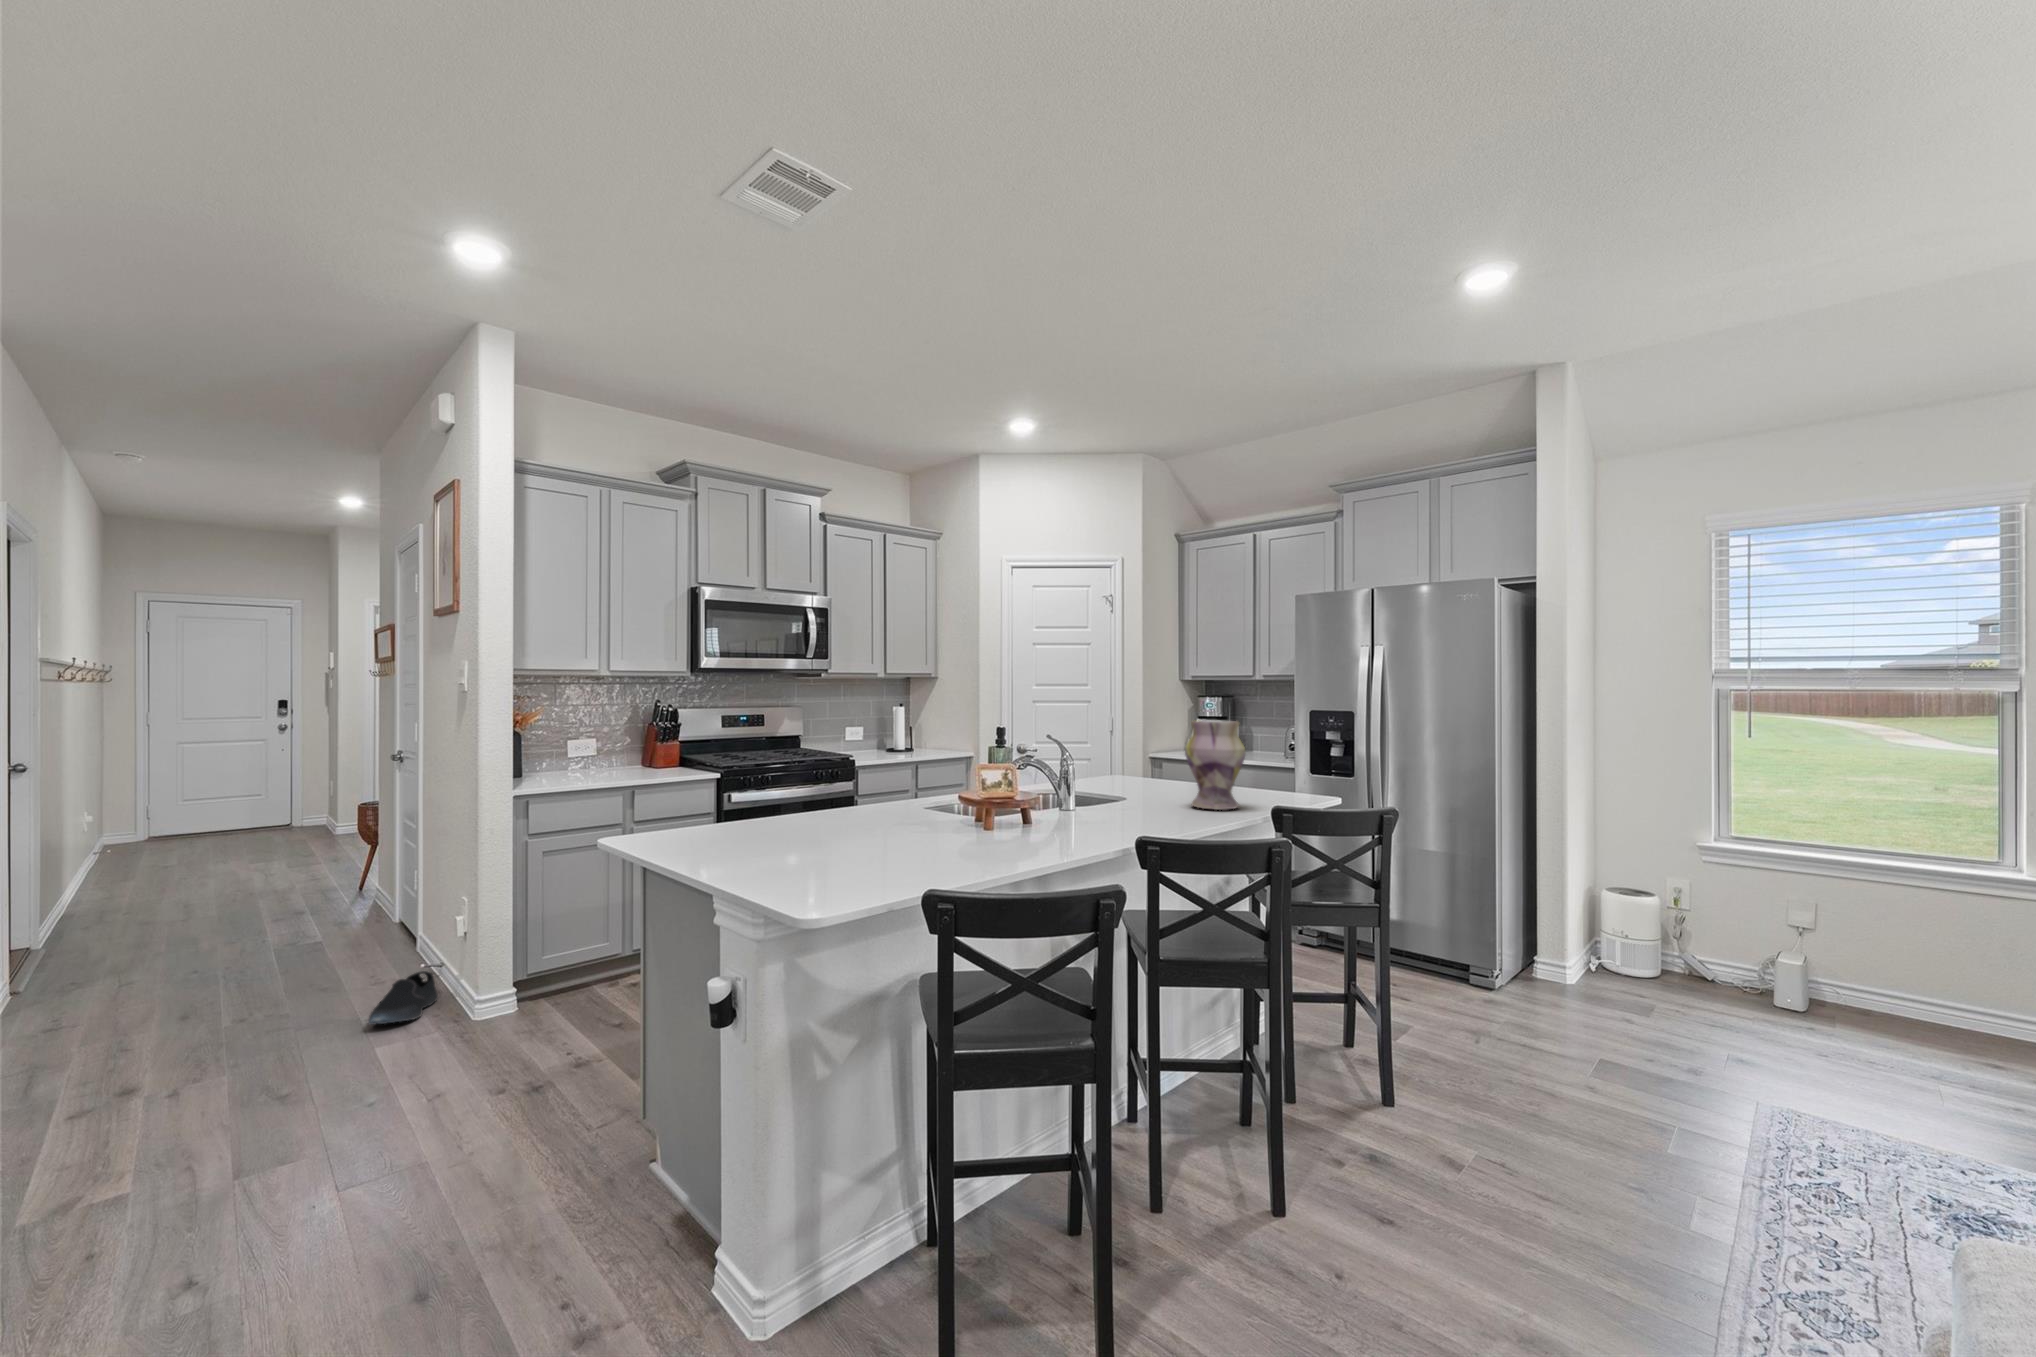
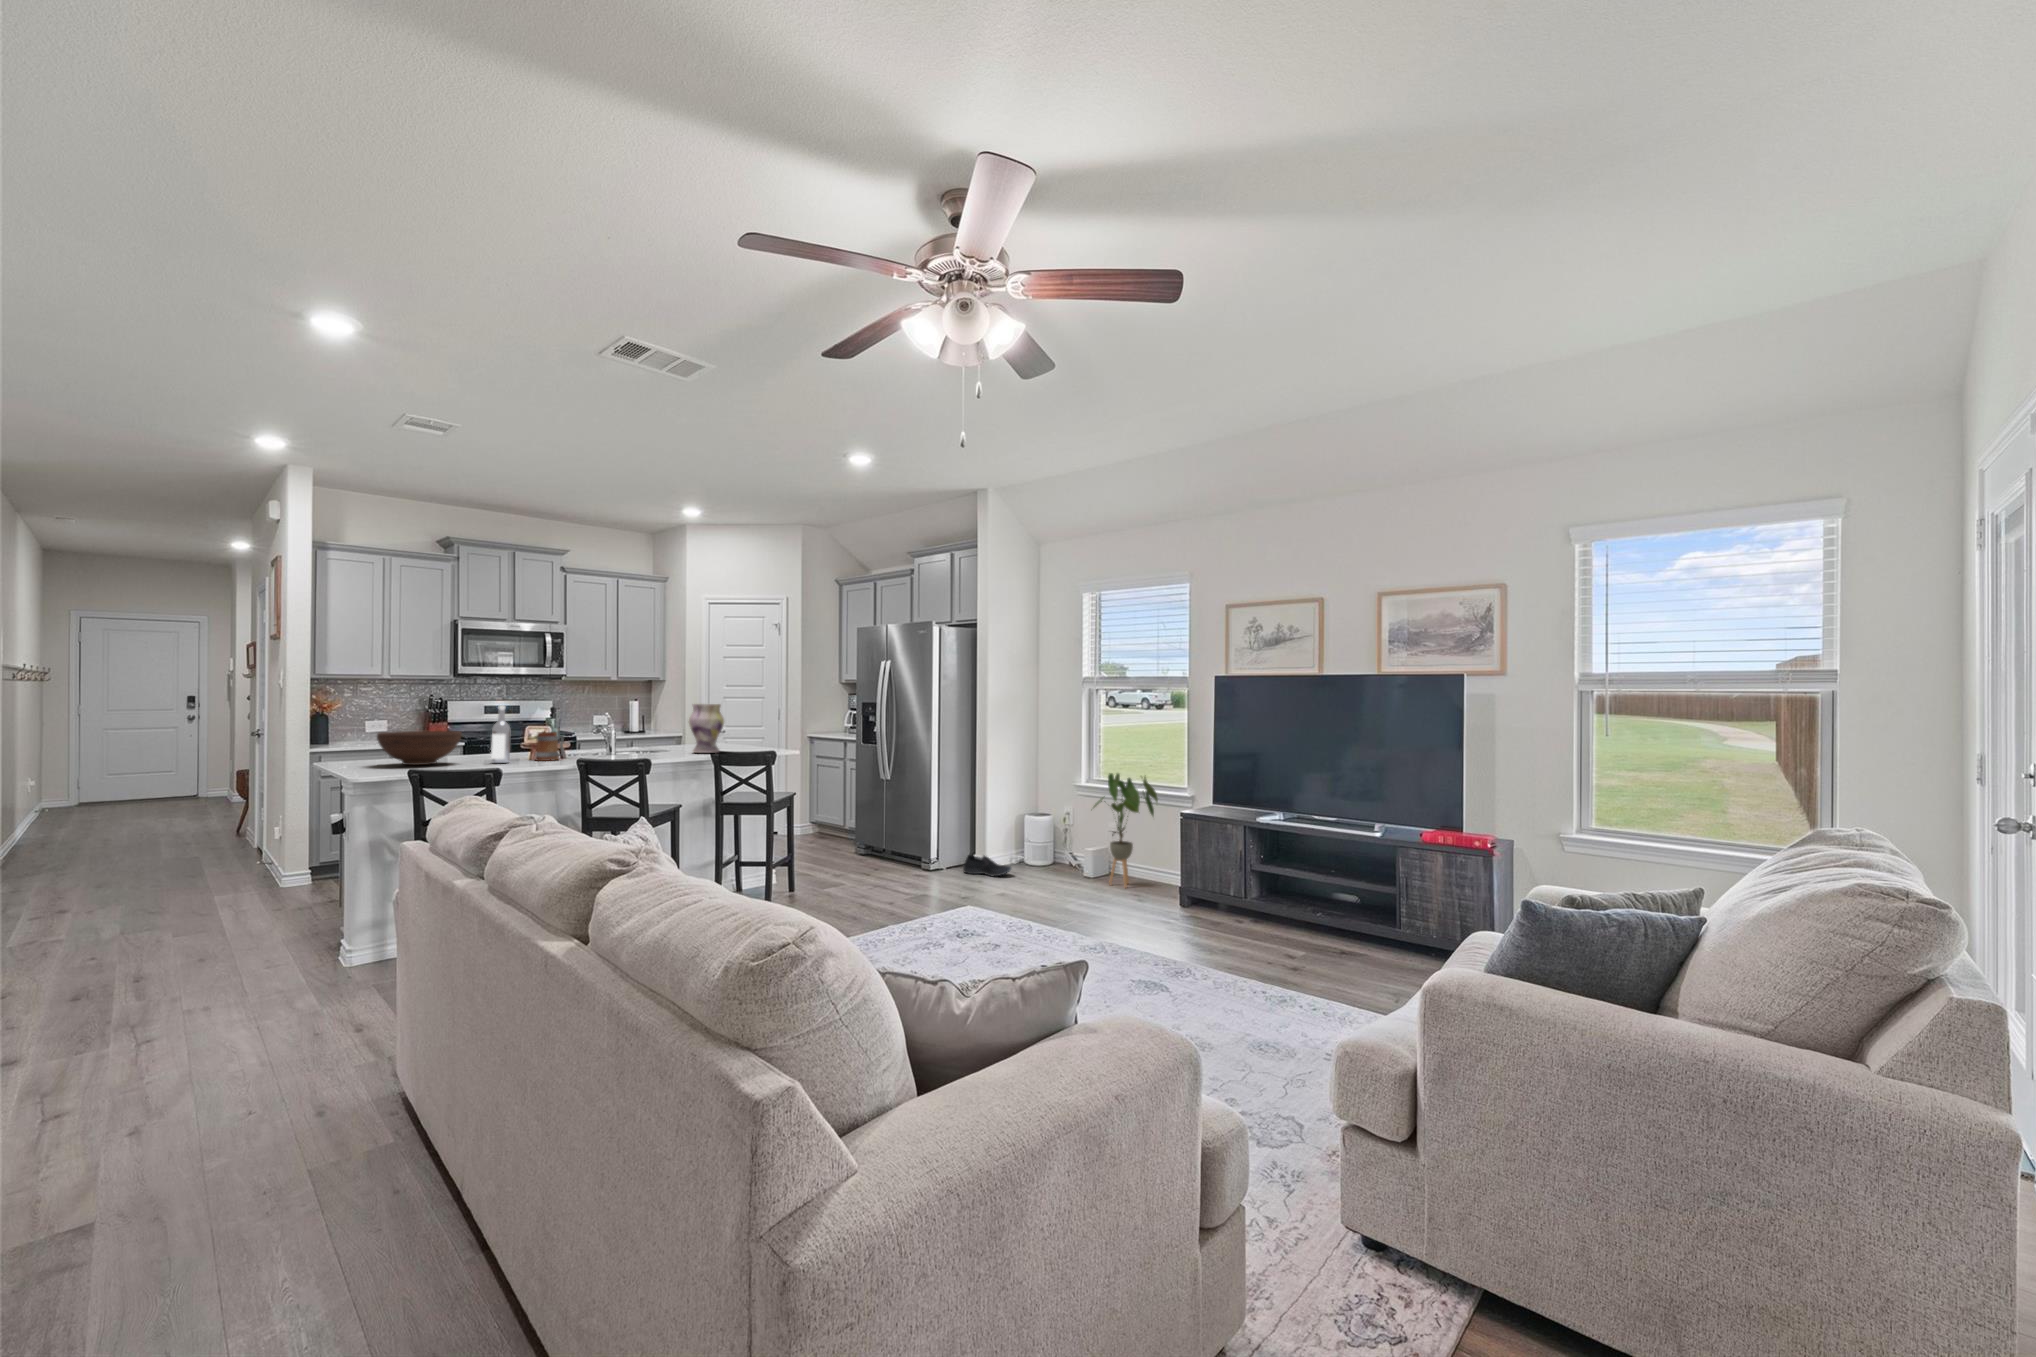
wine bottle: none [957,733,989,852] -> present [491,705,511,763]
mug: none [1004,781,1058,840] -> present [535,732,565,761]
fruit bowl: none [762,784,910,863] -> present [377,731,462,765]
house plant: none [1821,837,1984,1040] -> present [1094,773,1158,887]
shoe: present [368,971,438,1025] -> present [963,855,1011,876]

